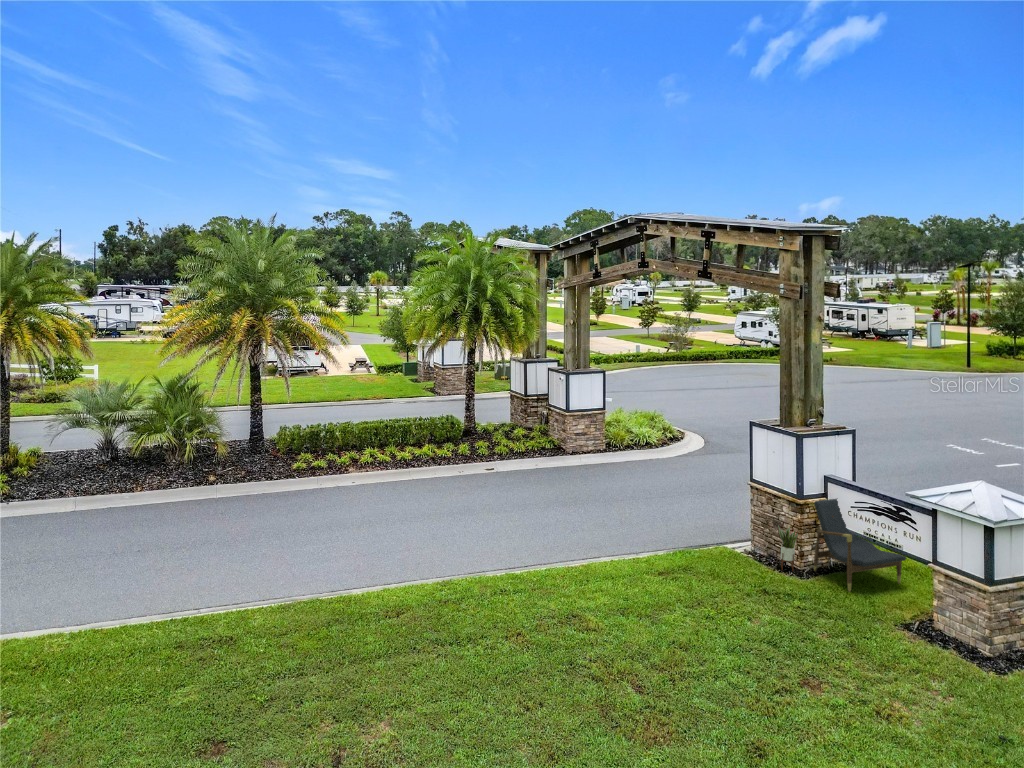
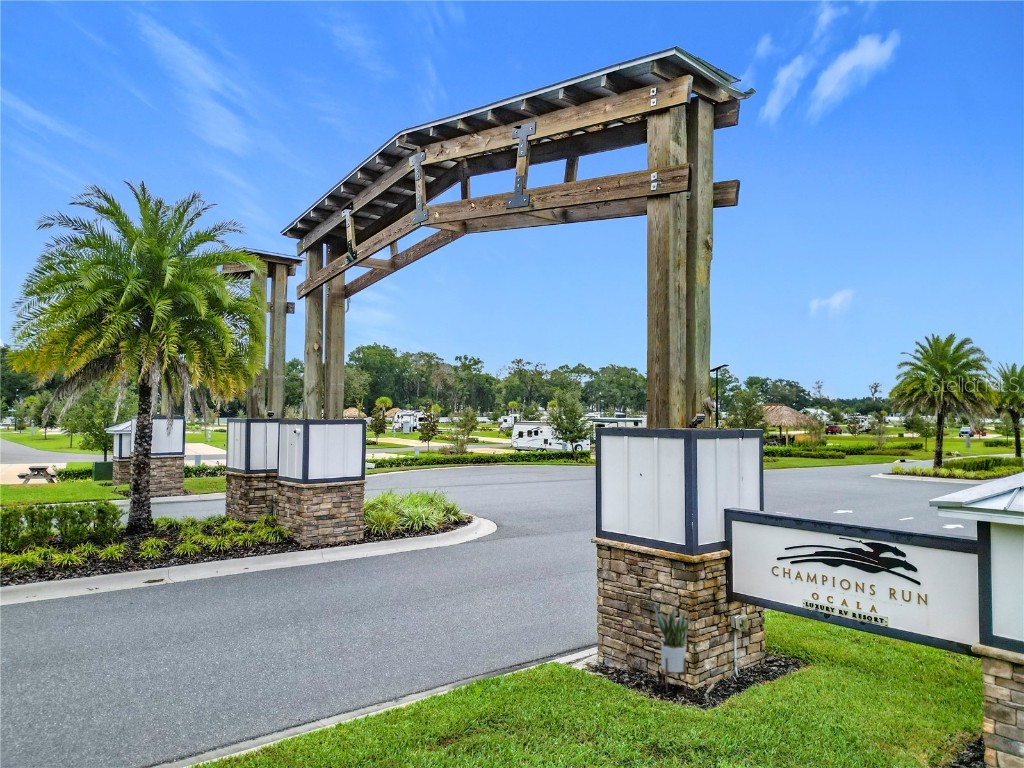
lounge chair: present [814,498,906,592] -> none [712,547,880,721]

